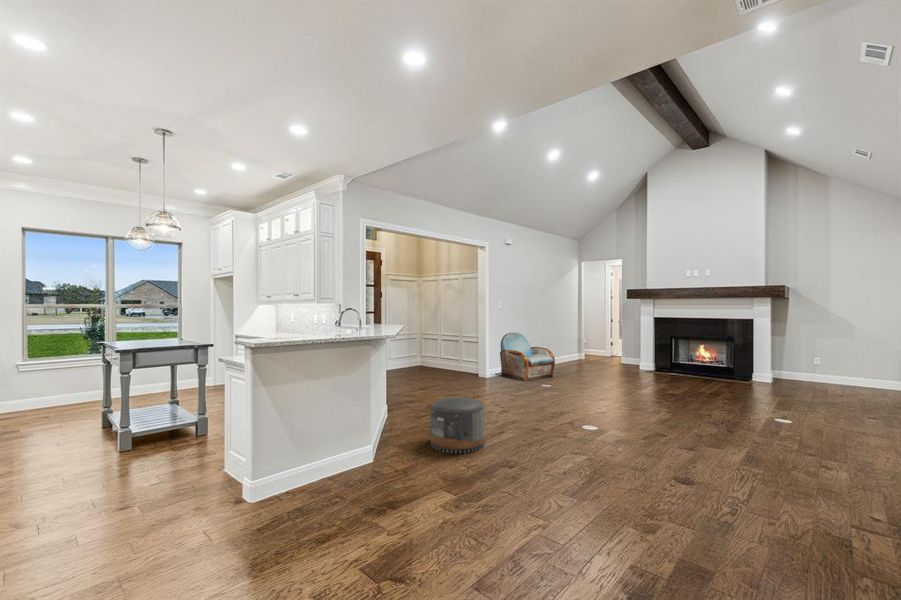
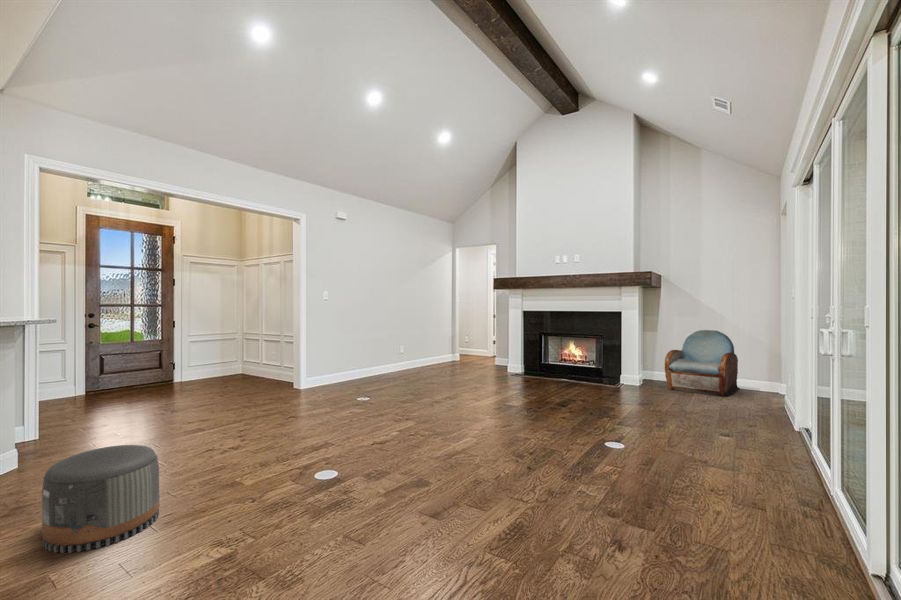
armchair: present [500,333,555,381] -> present [665,330,740,397]

